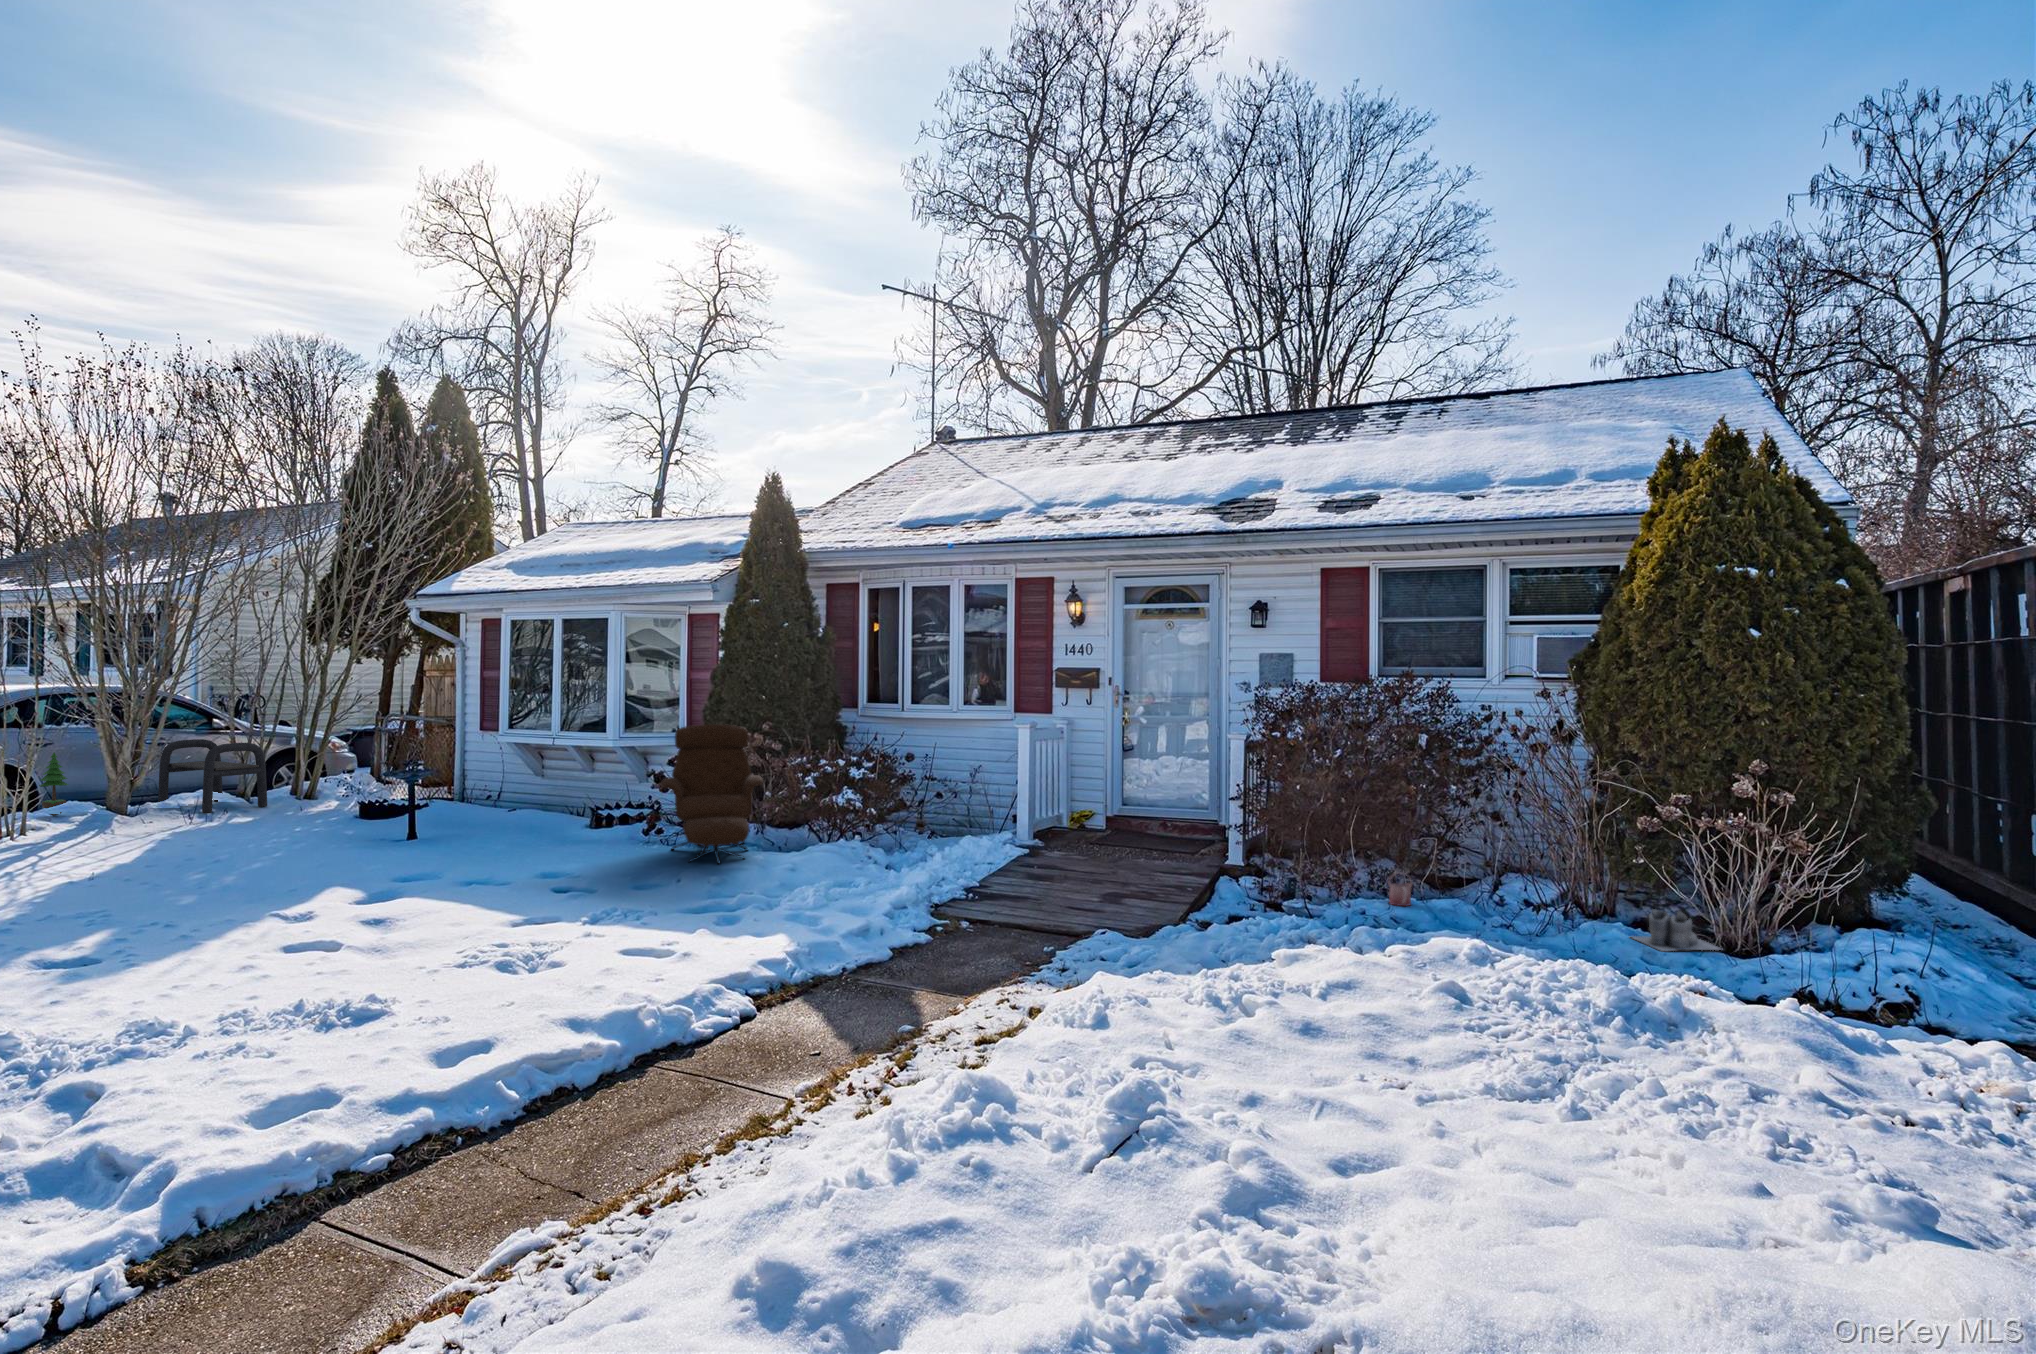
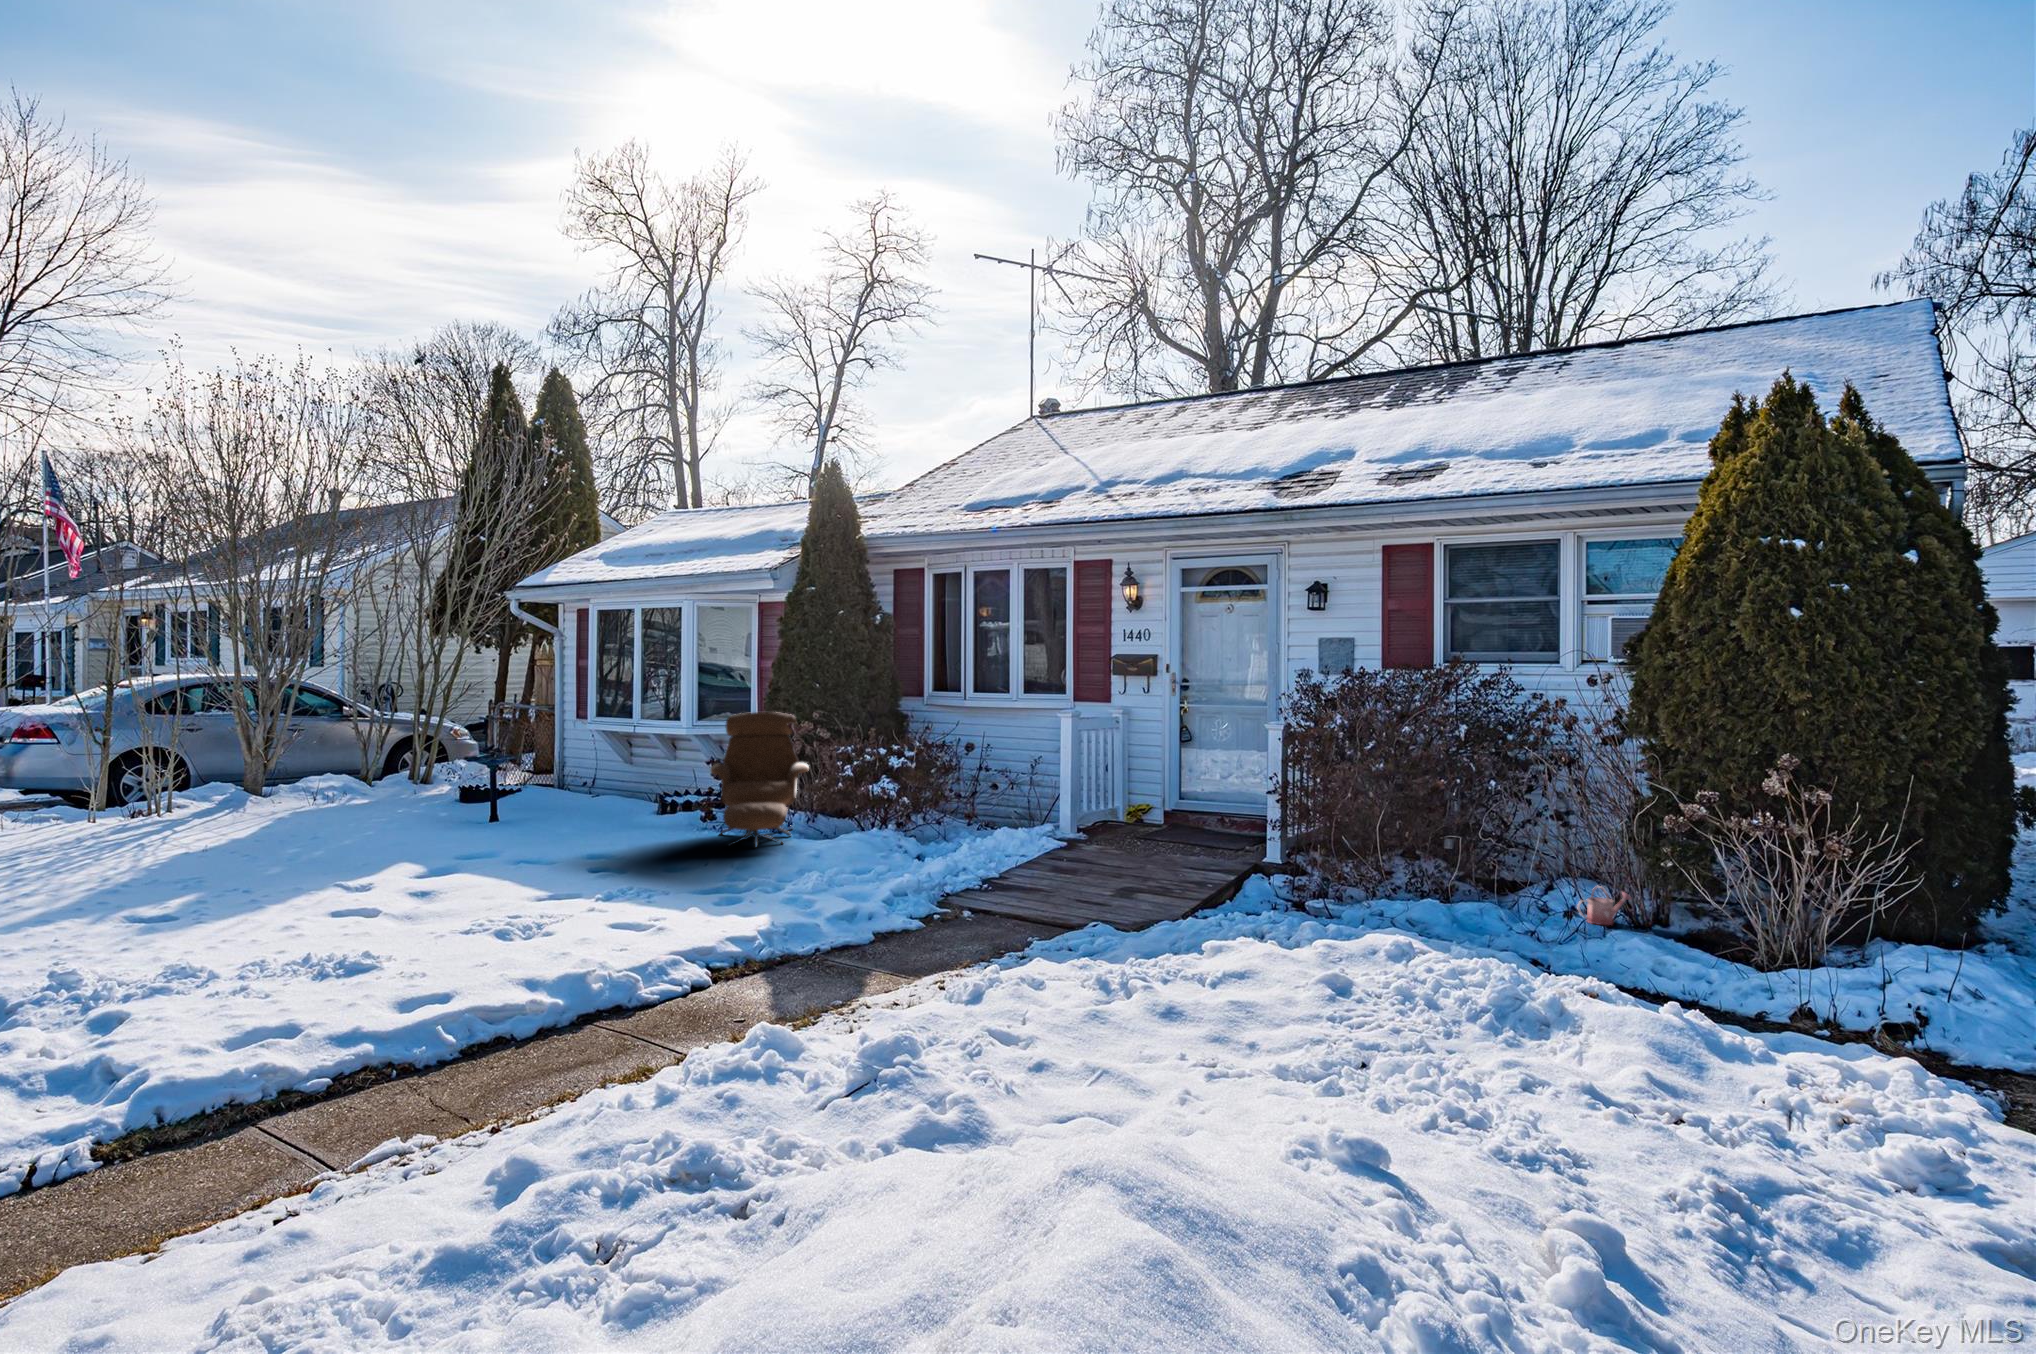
bench: present [158,739,267,813] -> none [296,726,387,793]
potted tree: present [39,753,68,816] -> none [195,736,220,794]
watering can: present [1388,873,1412,906] -> present [1578,886,1631,925]
boots: present [1632,909,1720,951] -> none [1657,915,1759,962]

